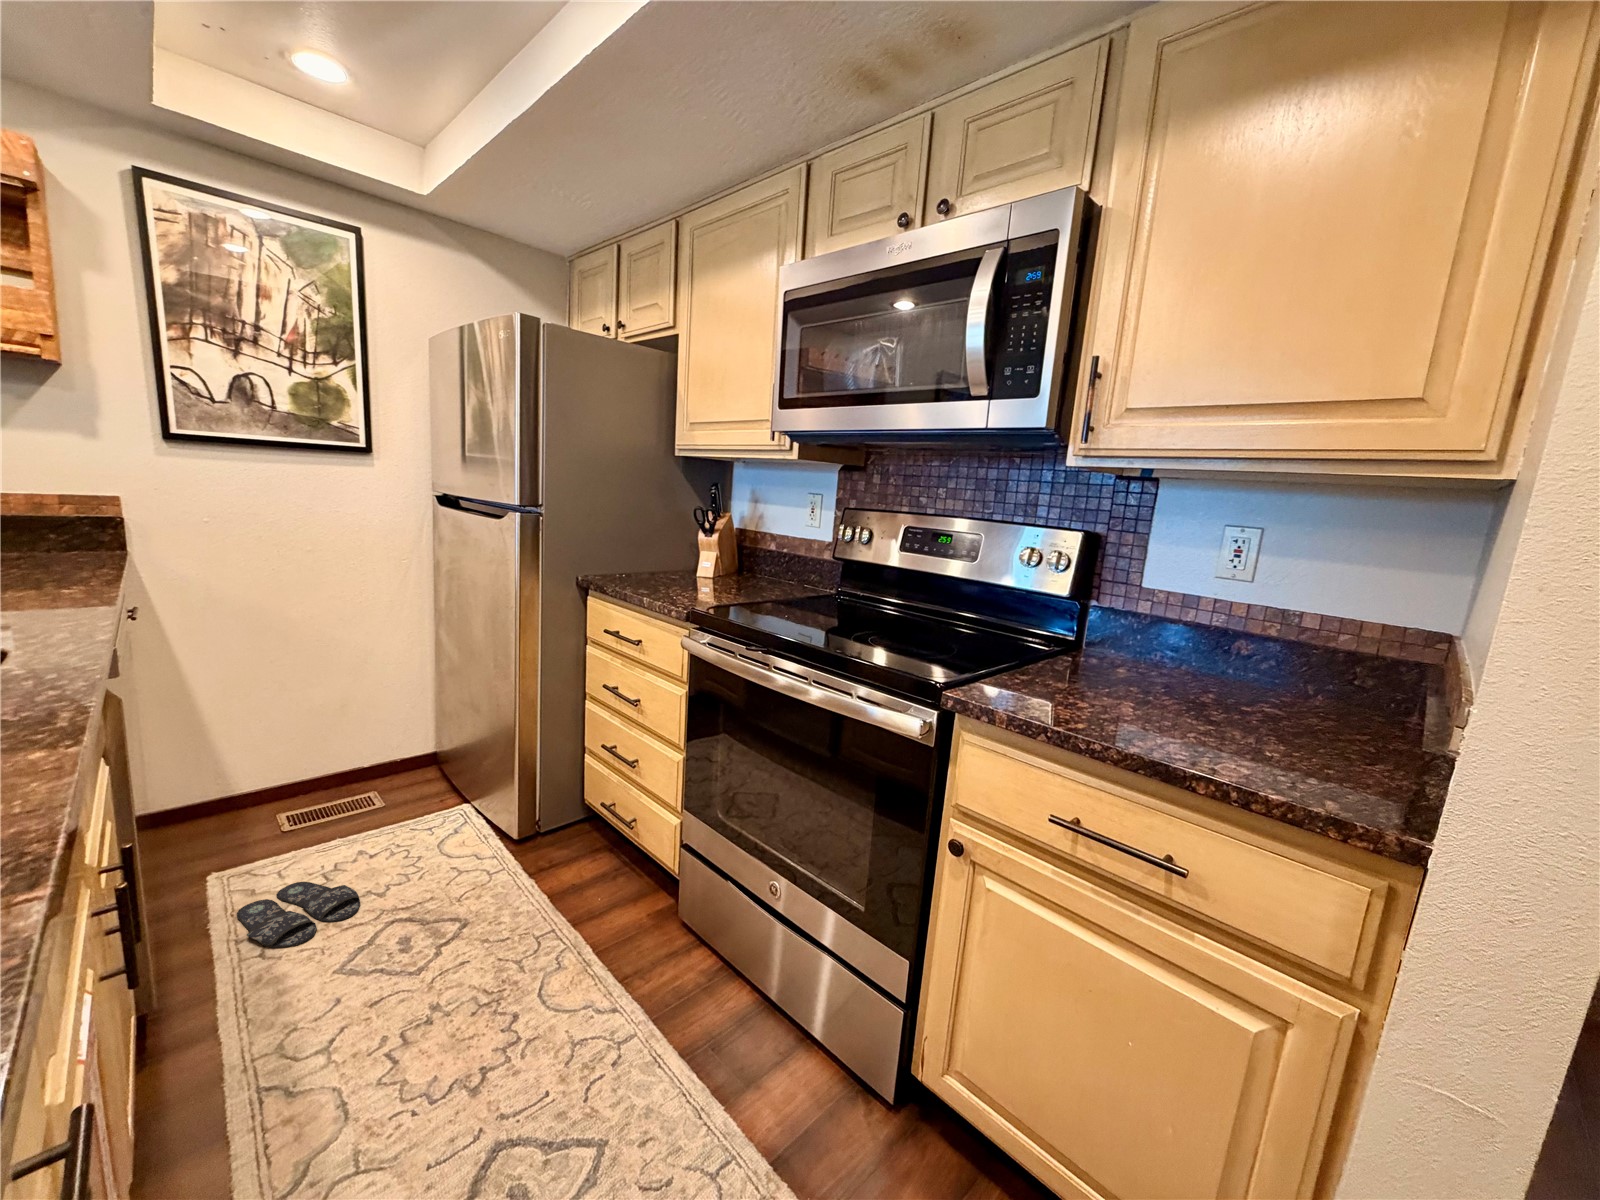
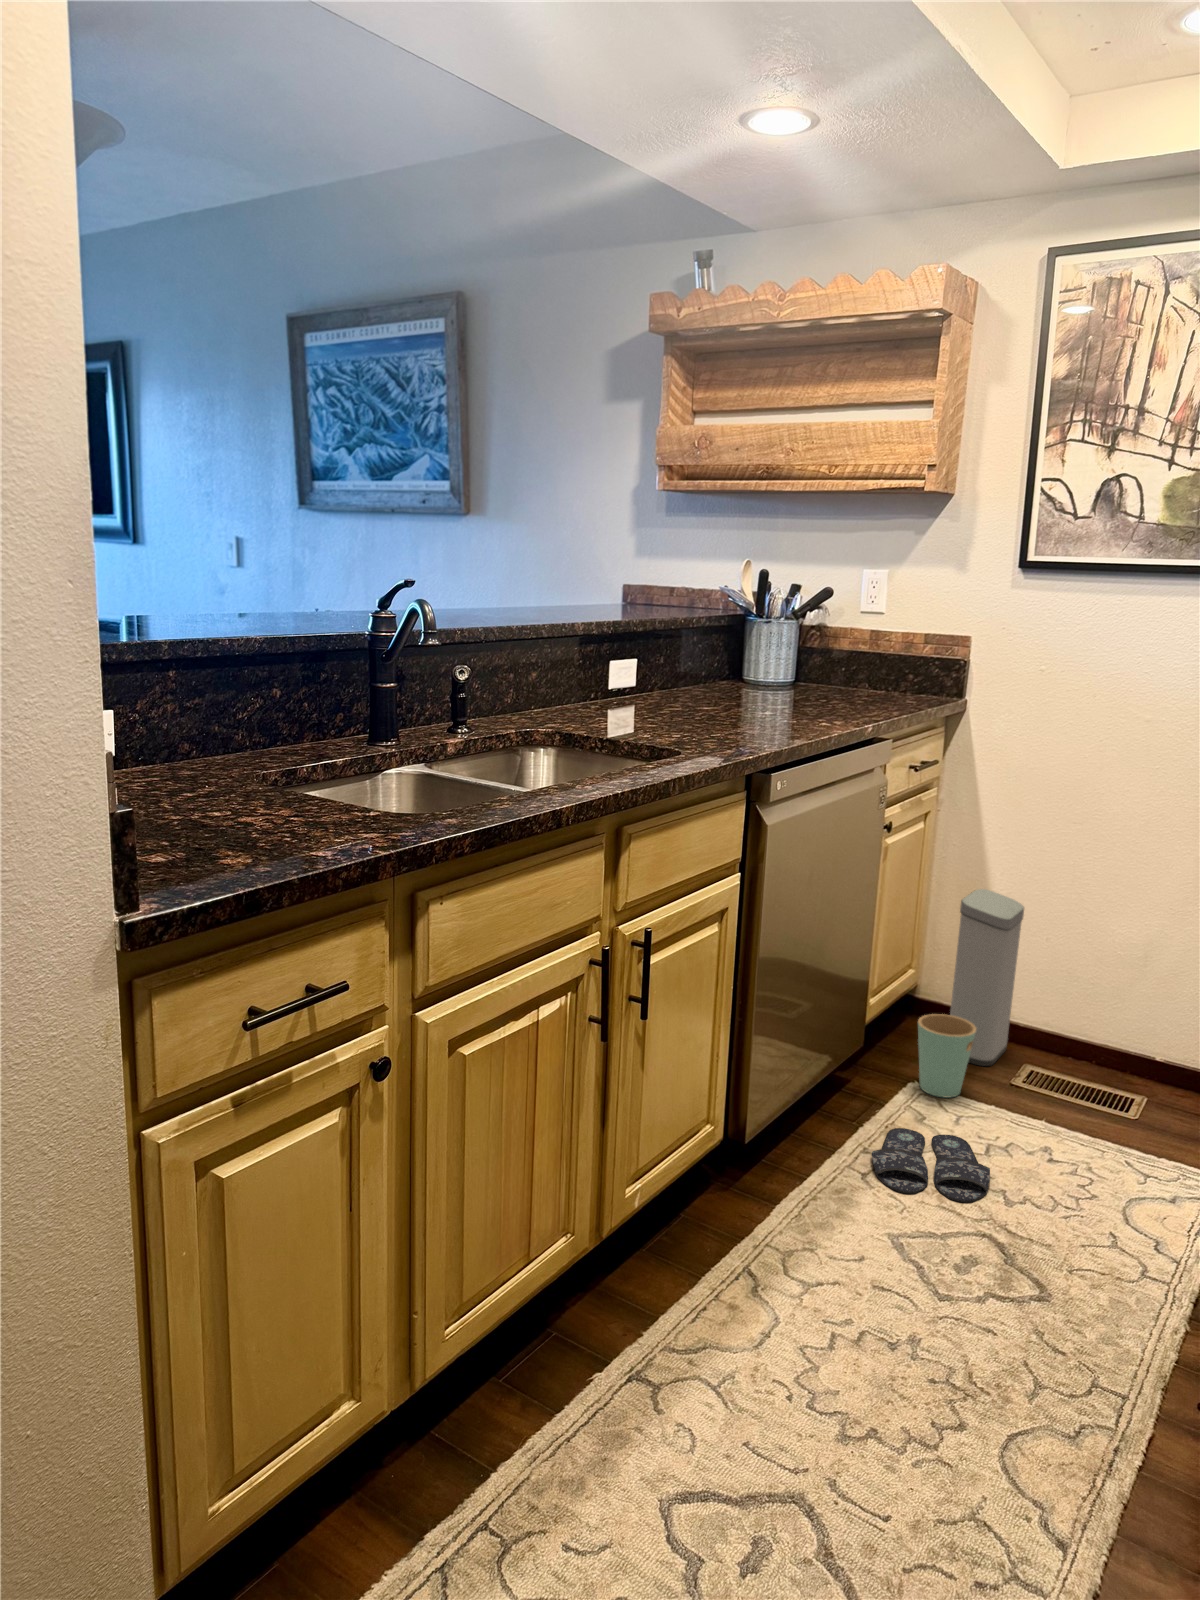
trash can: none [187,701,260,873] -> present [918,889,1024,1098]

